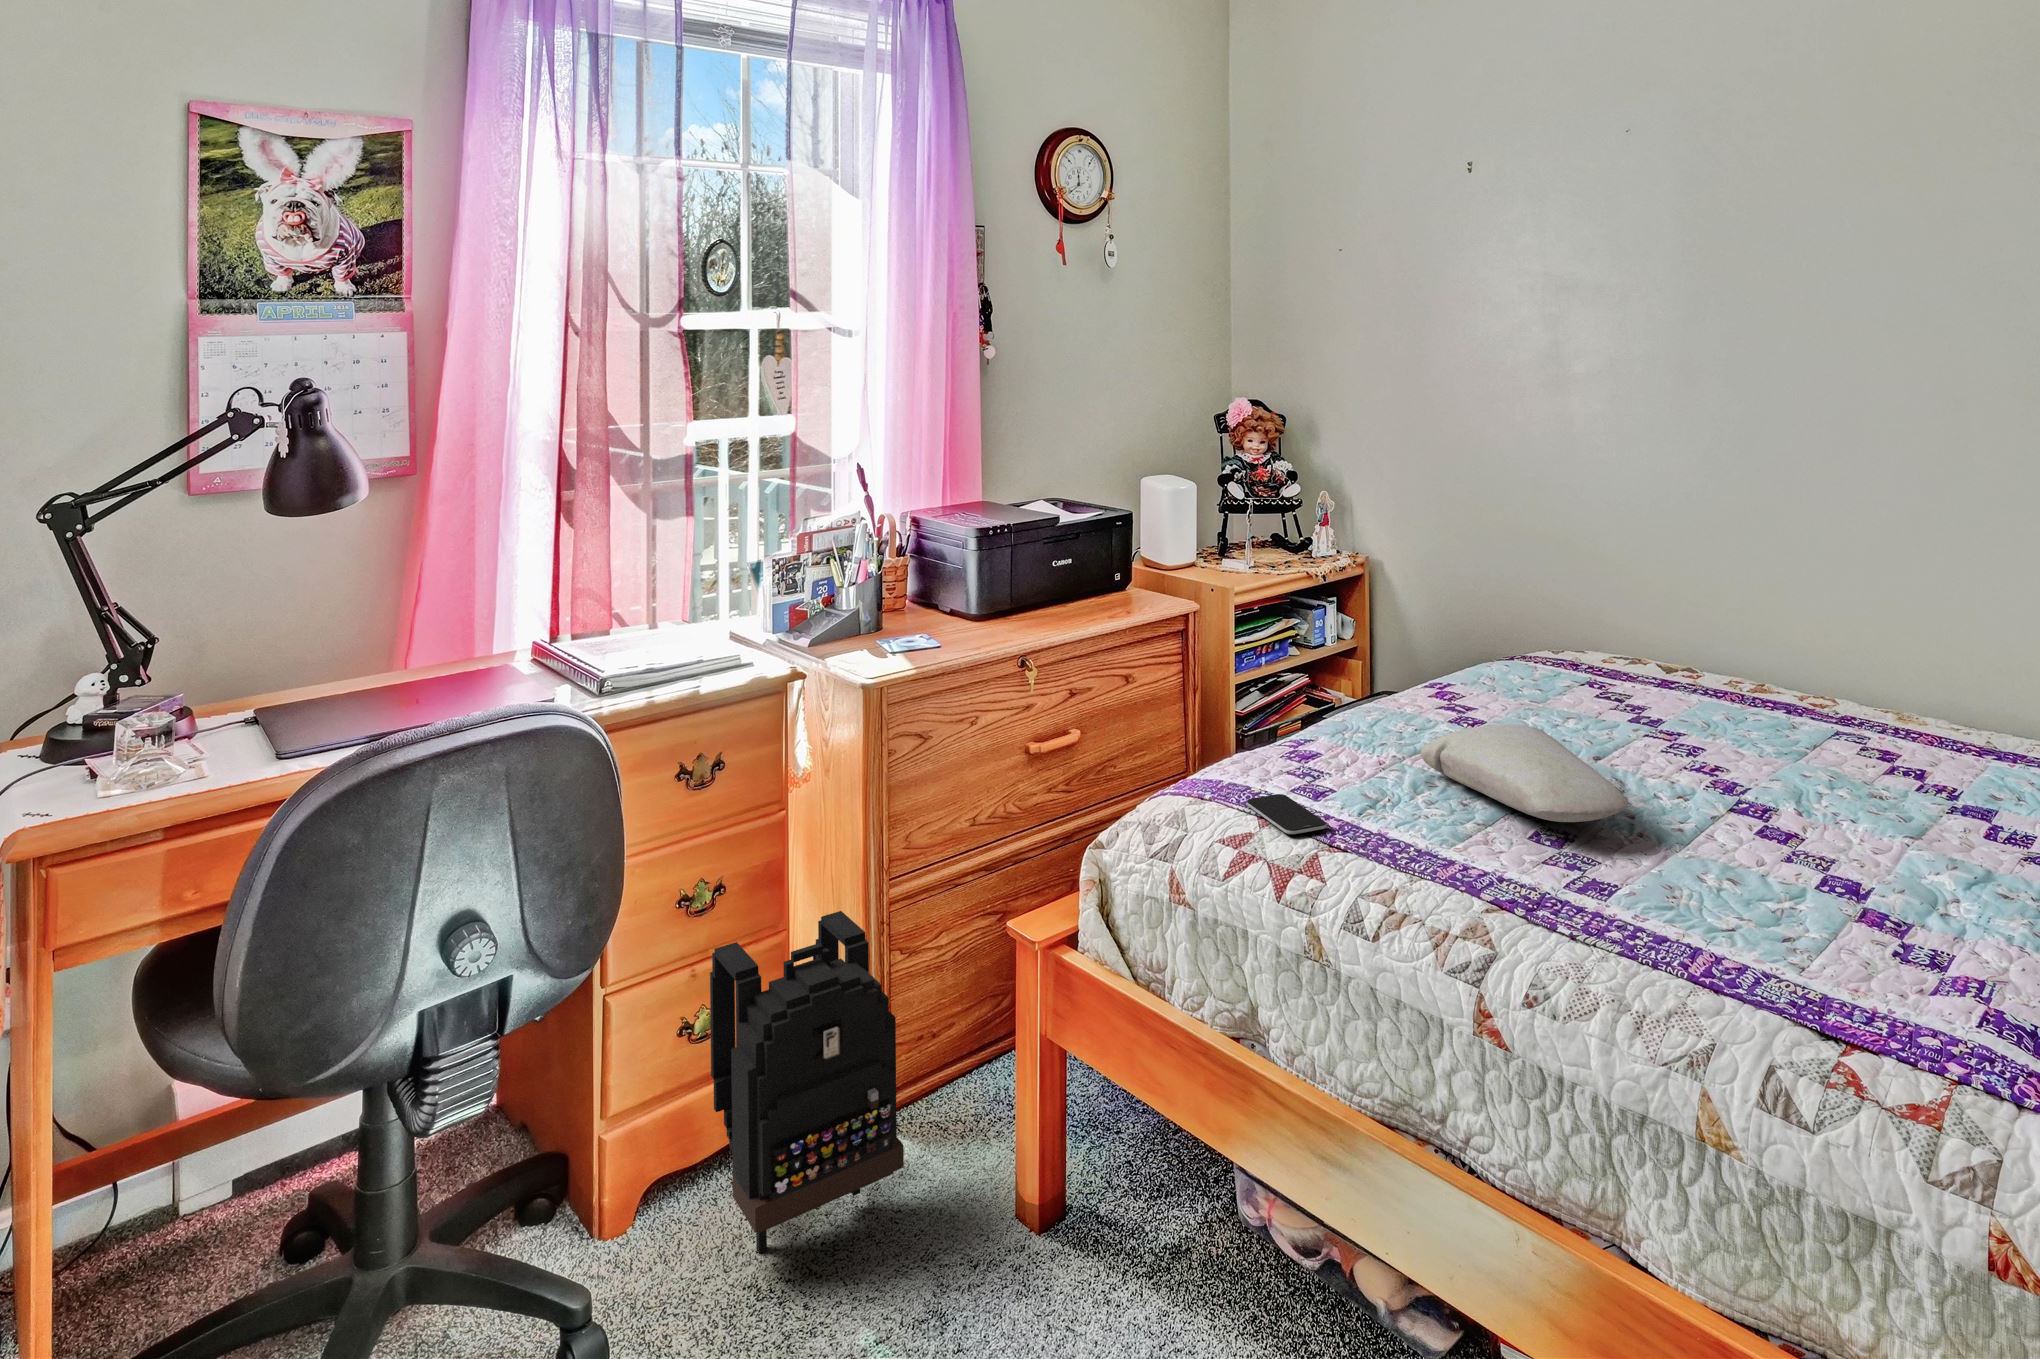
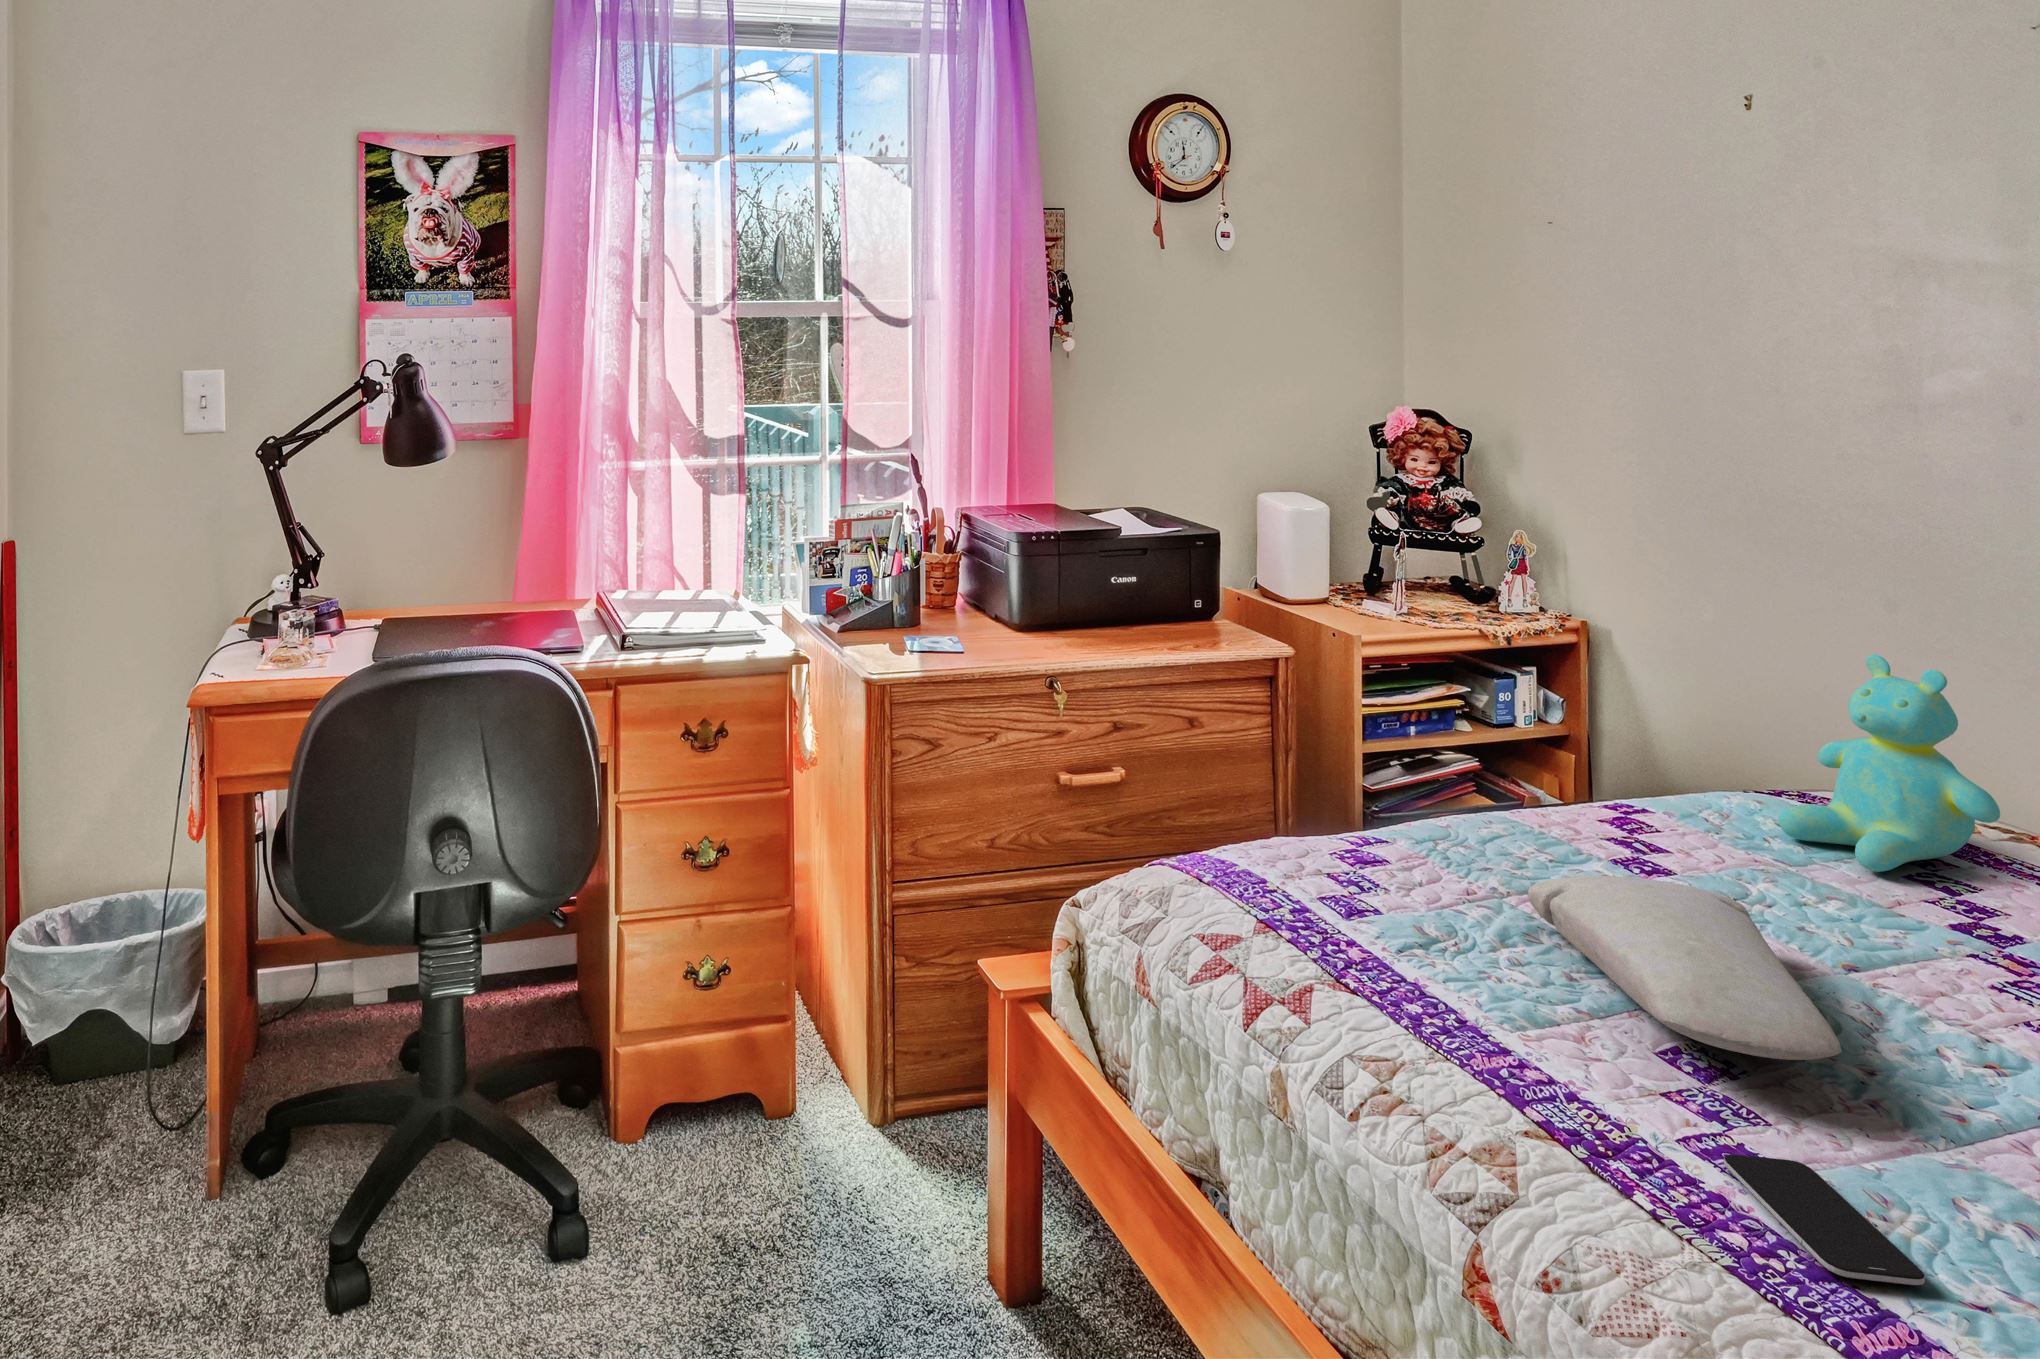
teddy bear: none [1525,552,1639,699] -> present [1779,655,2000,872]
smartphone: present [1247,794,1327,835] -> present [1724,1154,1925,1286]
backpack: present [710,911,904,1253] -> none [701,900,861,1202]

